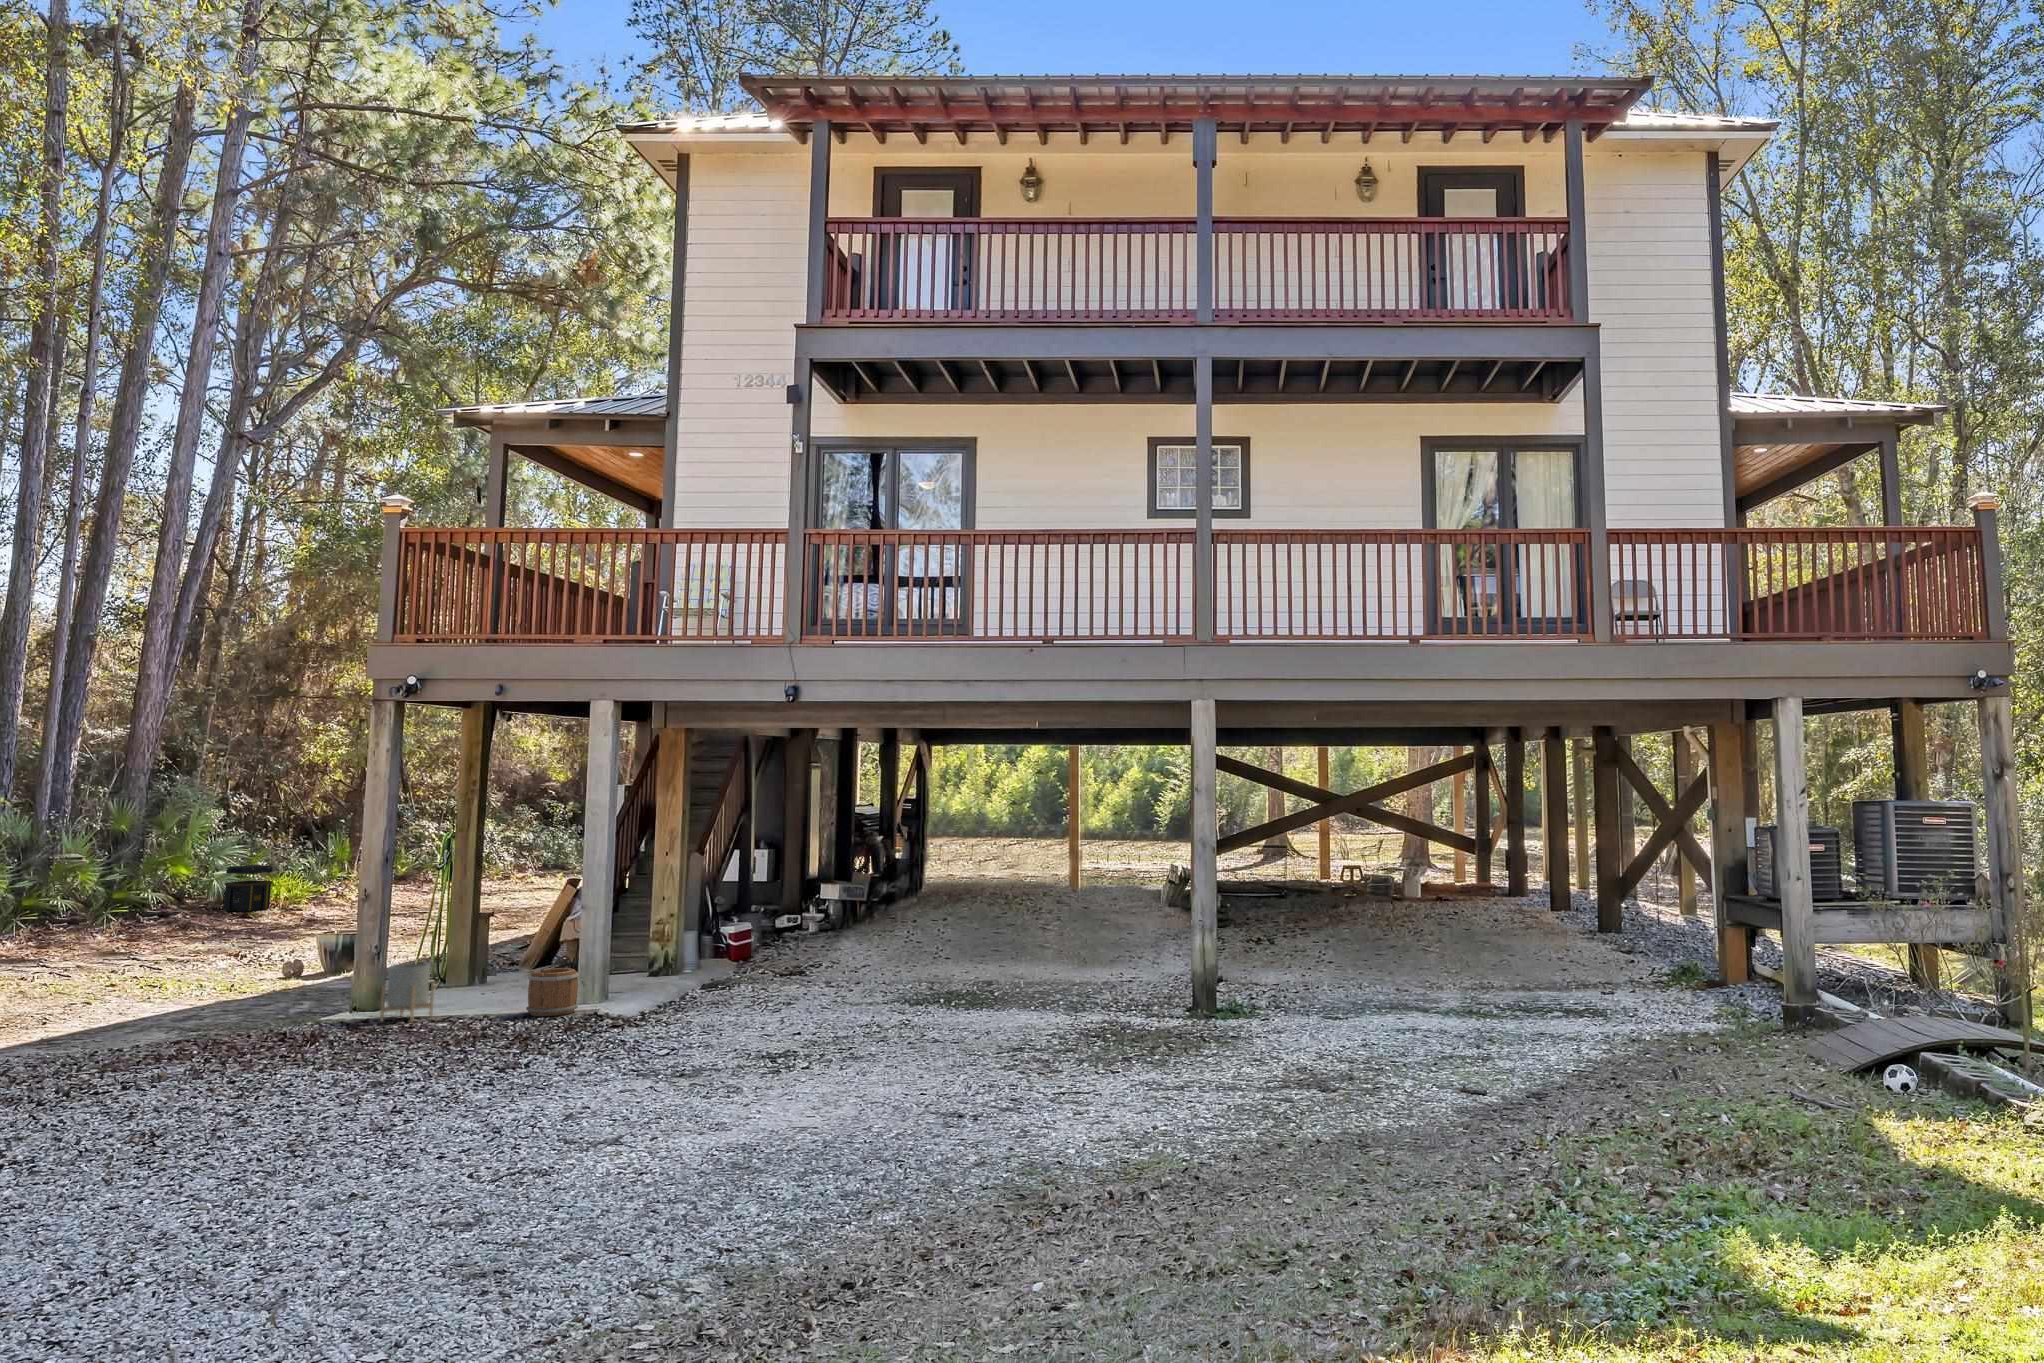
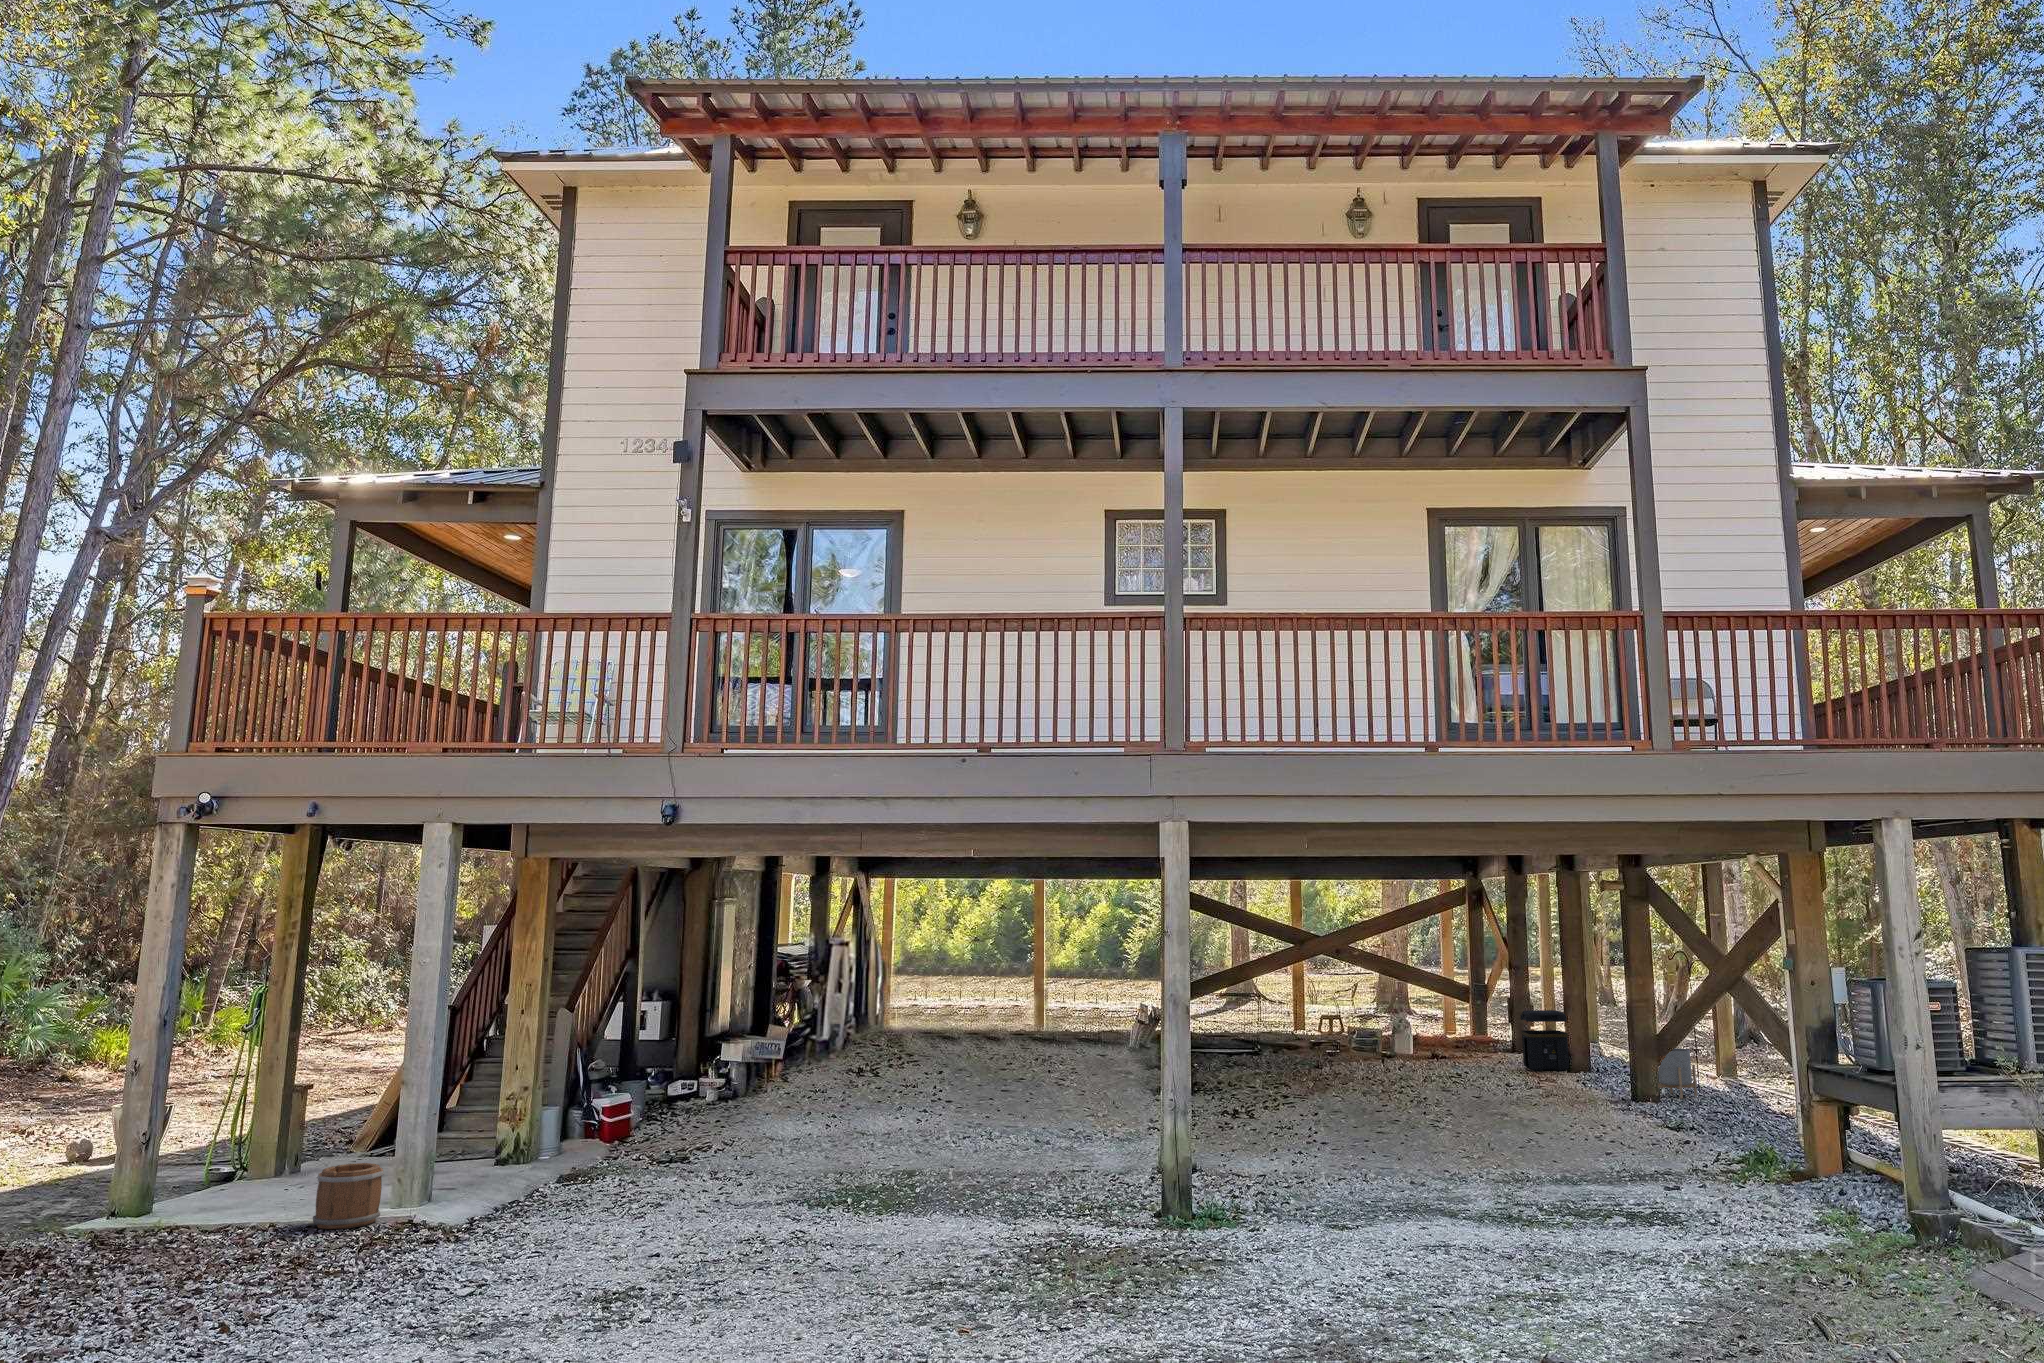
toolbox: present [224,865,273,912] -> present [1520,1010,1569,1071]
planter: present [380,963,435,1022] -> present [1656,1048,1697,1099]

